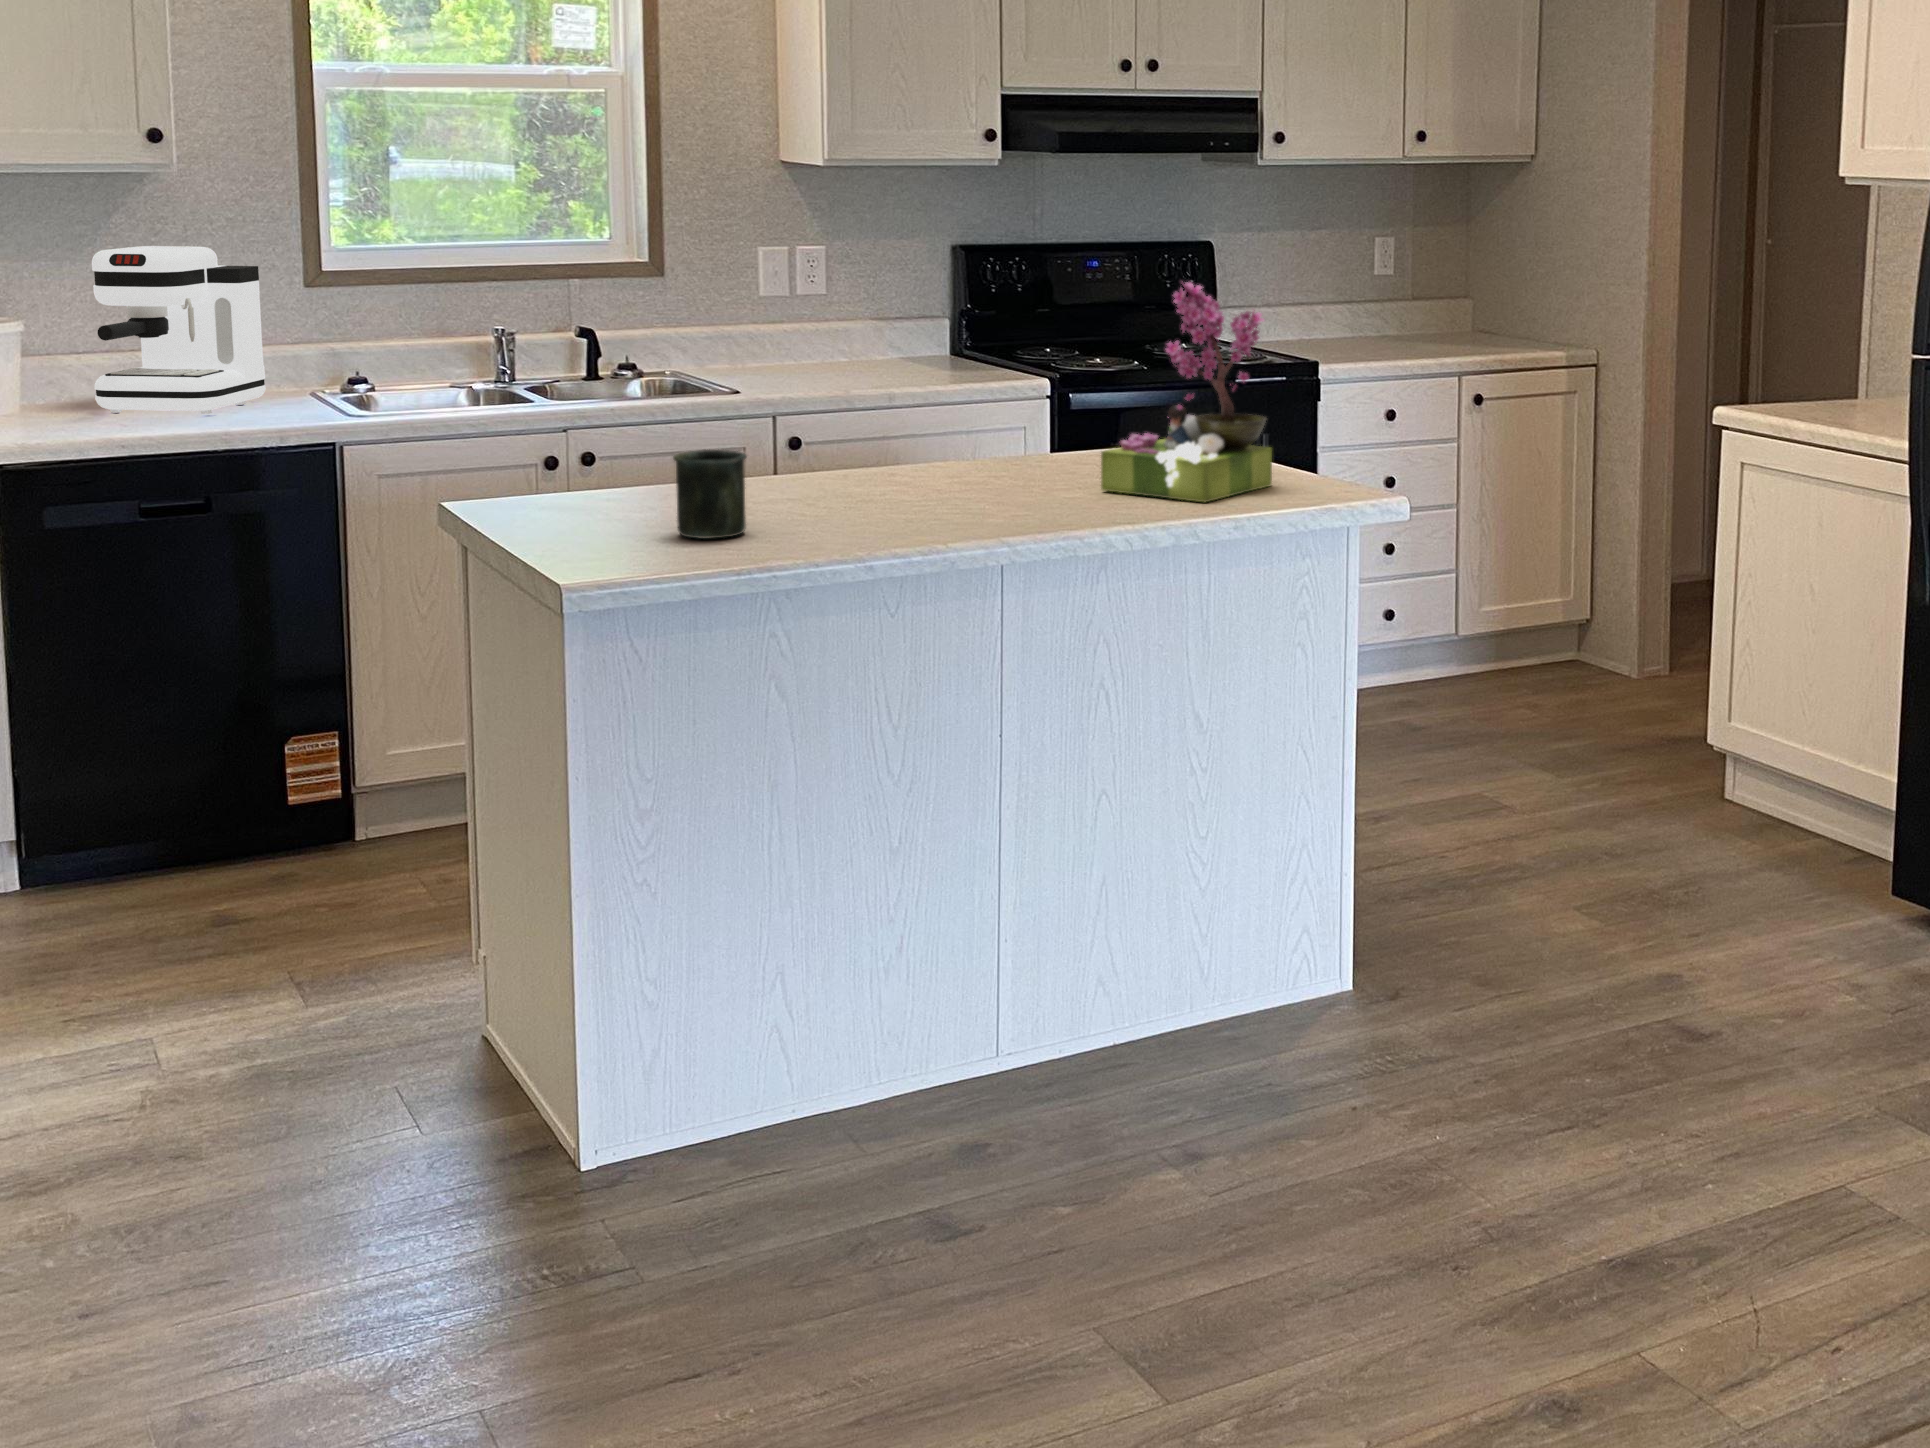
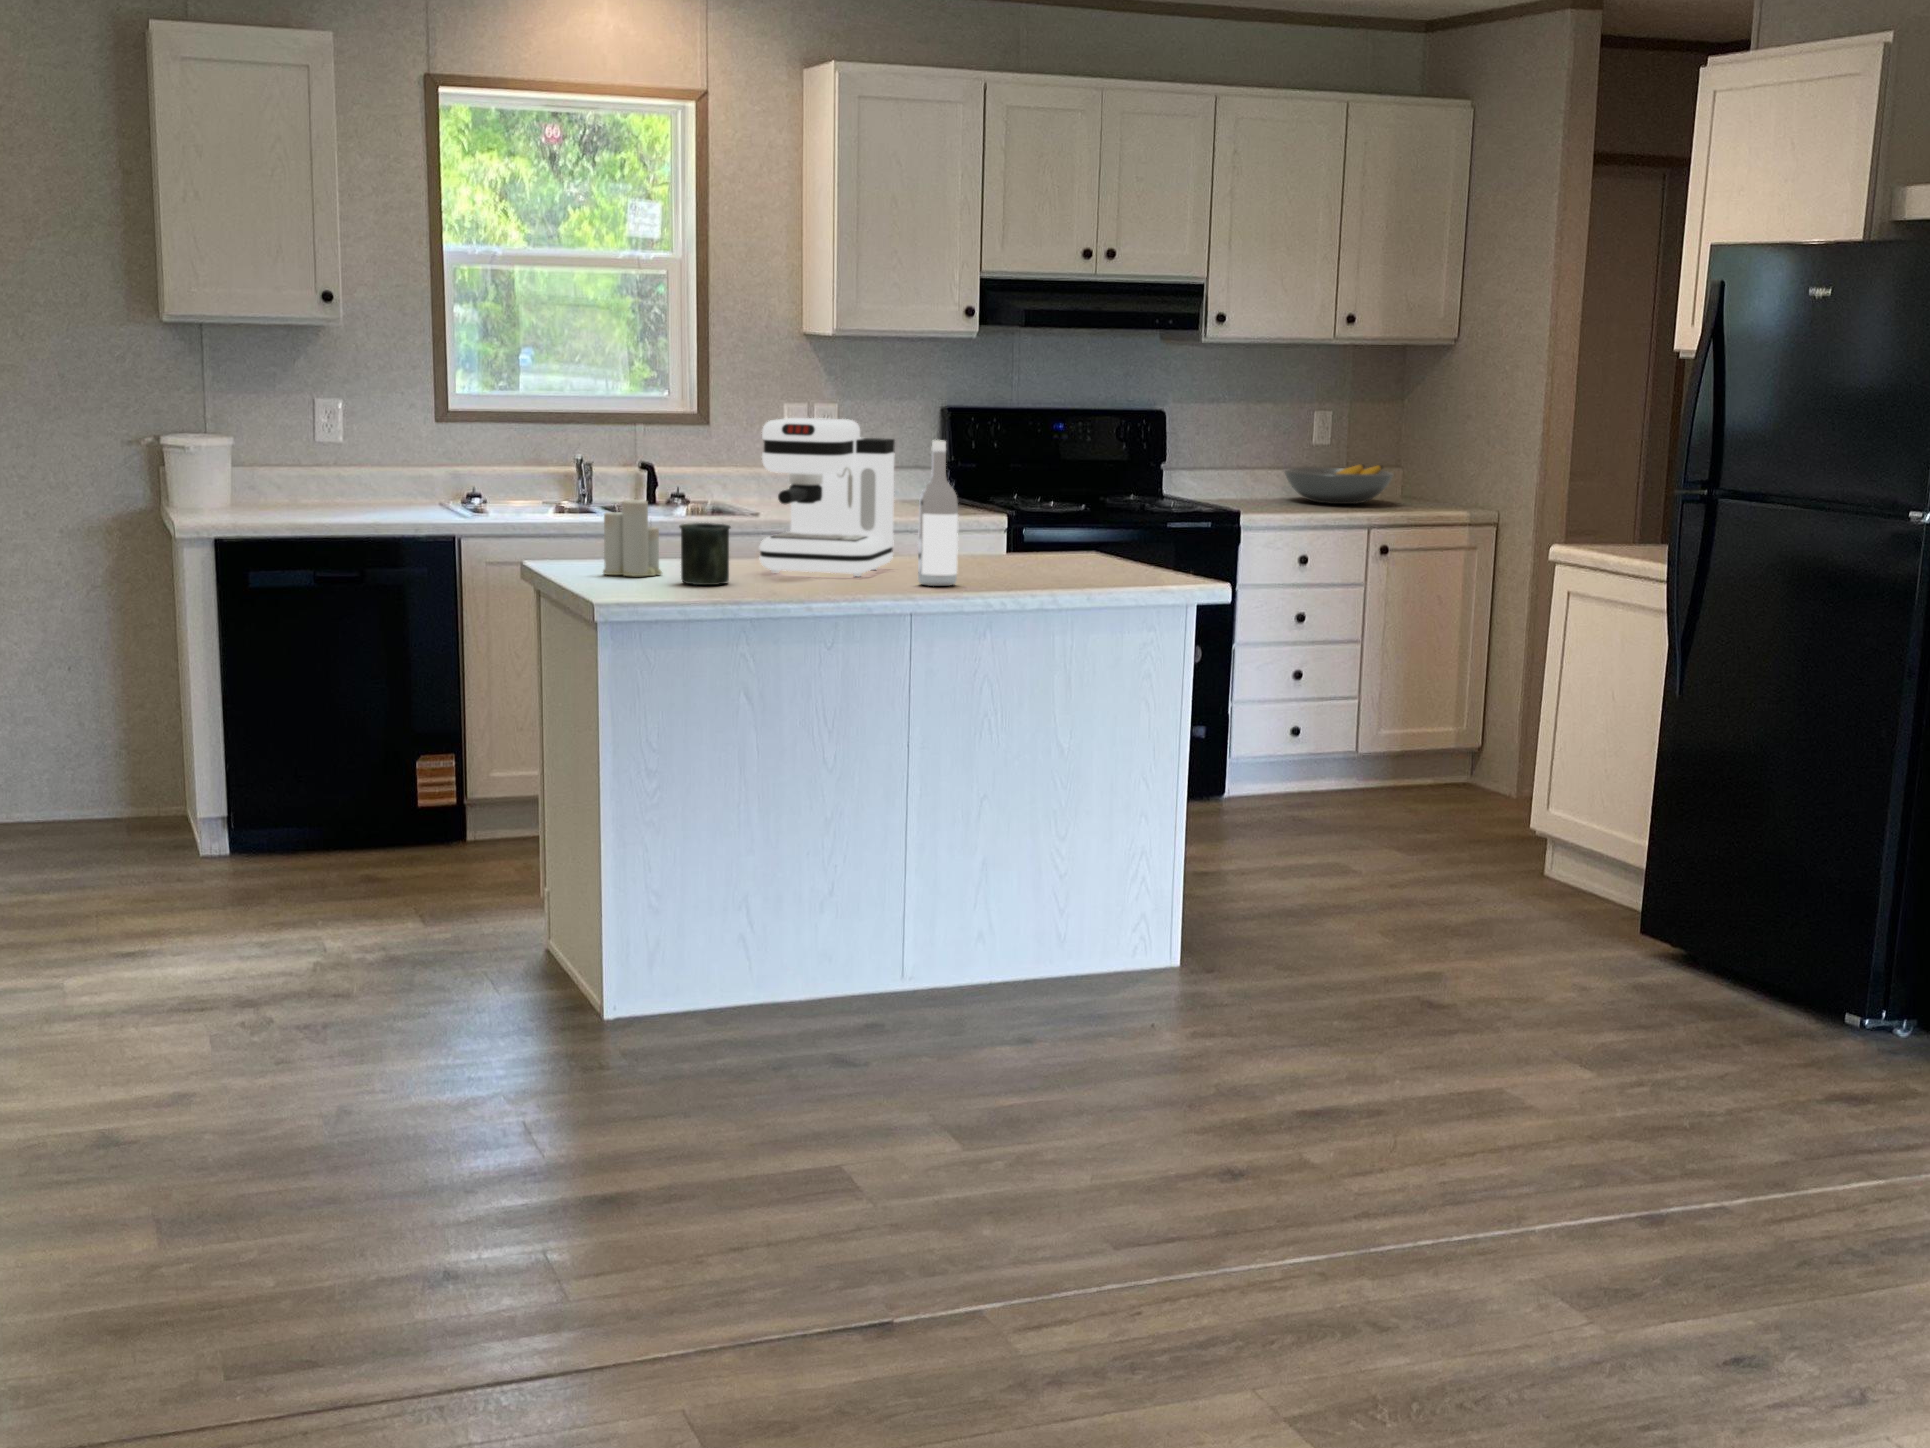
coffee maker: present [92,246,266,414] -> present [759,418,895,577]
flower arrangement: present [1101,282,1272,502] -> none [999,411,1132,580]
fruit bowl: none [1357,304,1485,350] -> present [1284,464,1393,504]
wine bottle: none [1006,329,1060,524] -> present [918,440,958,586]
candle: none [560,408,646,525] -> present [603,500,662,577]

